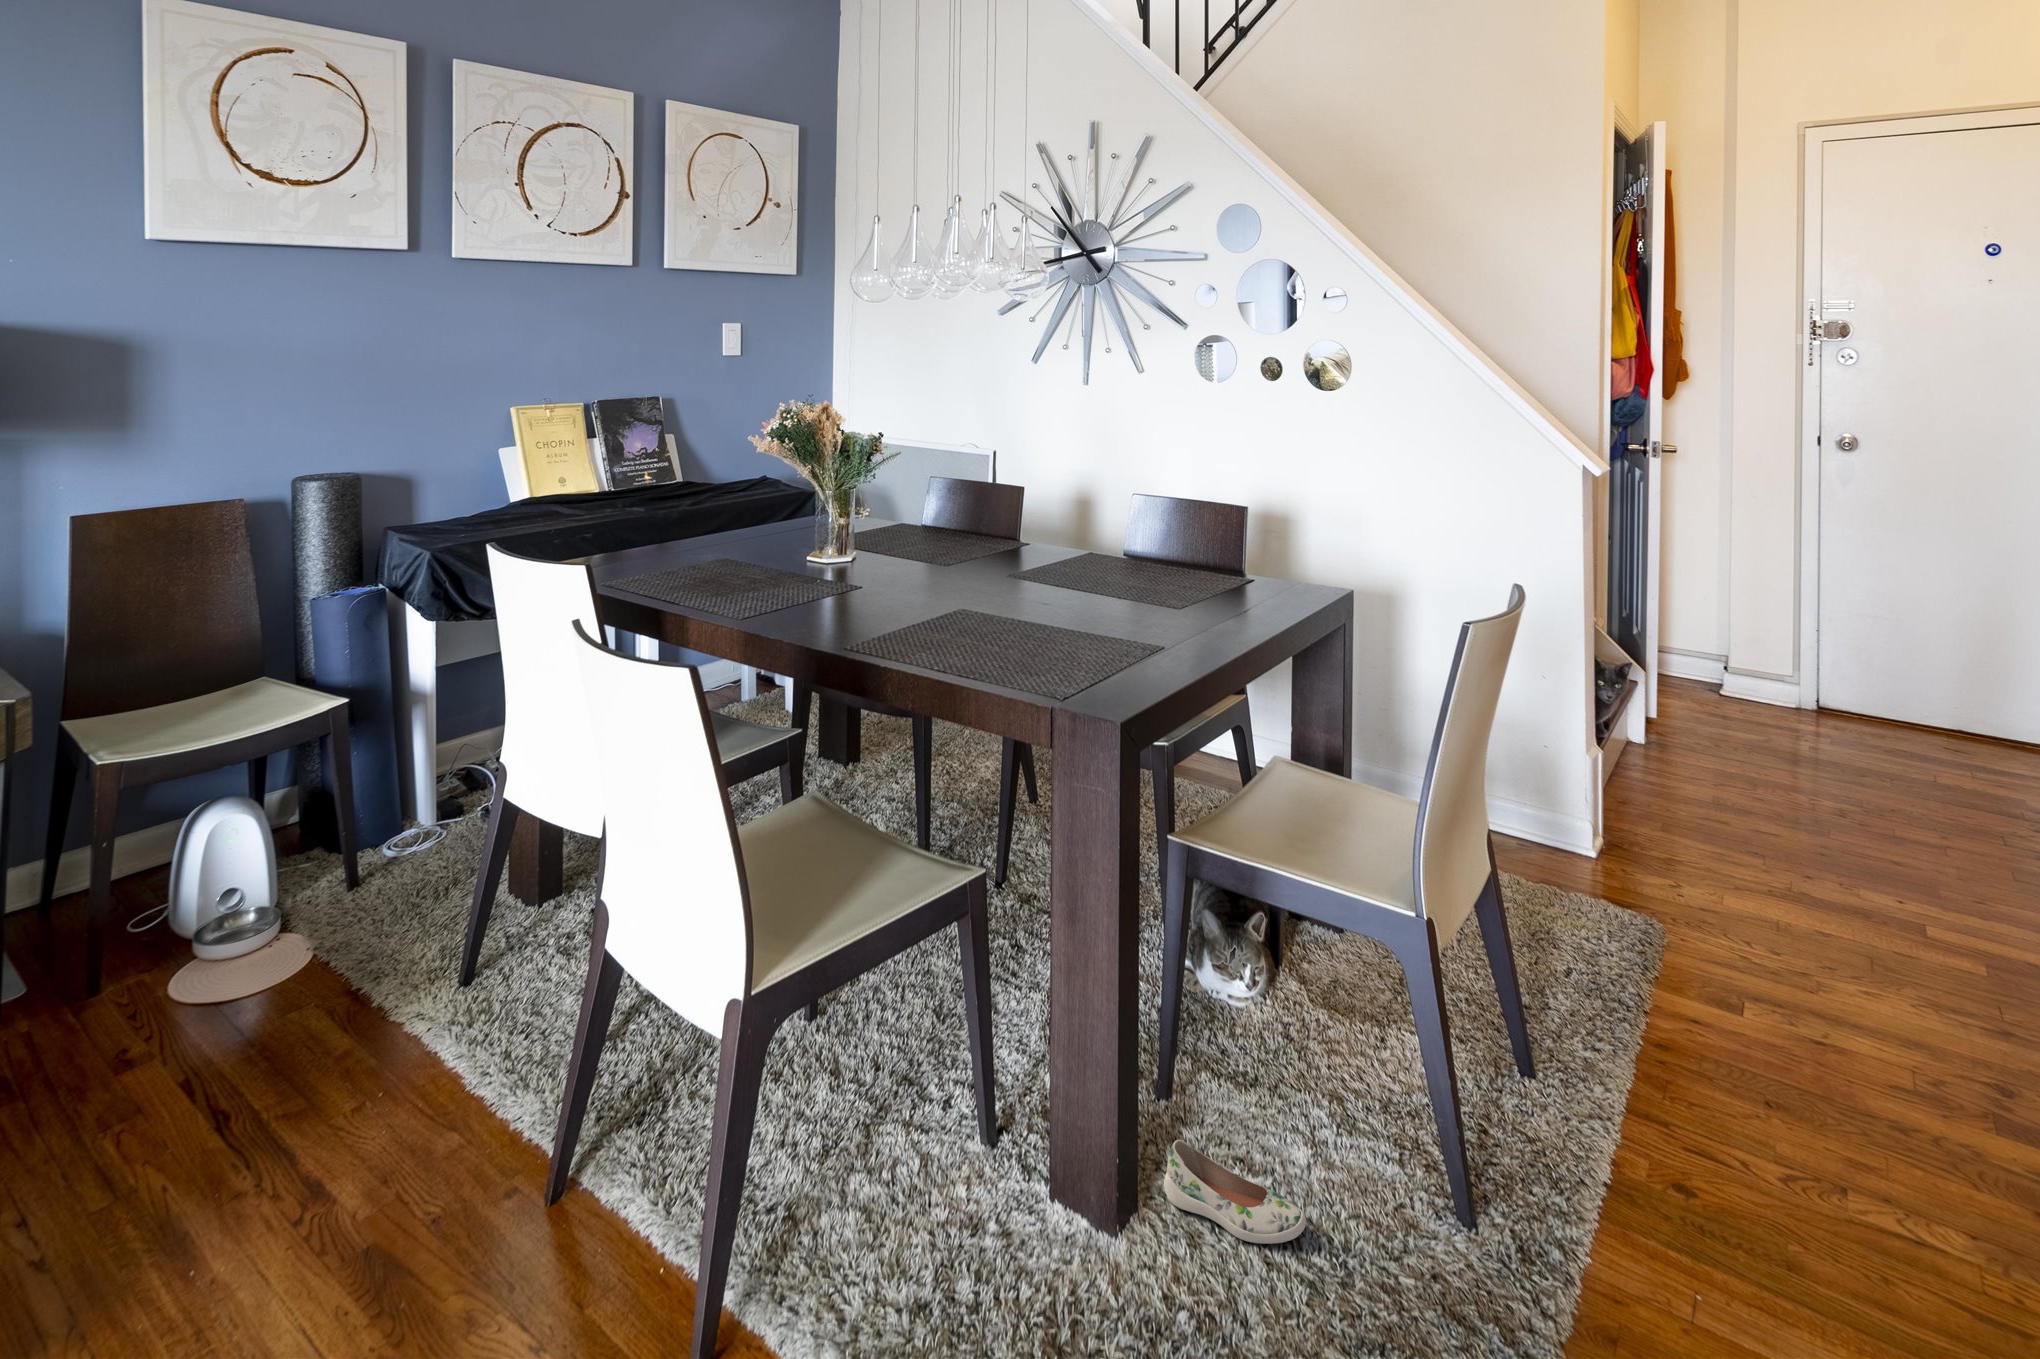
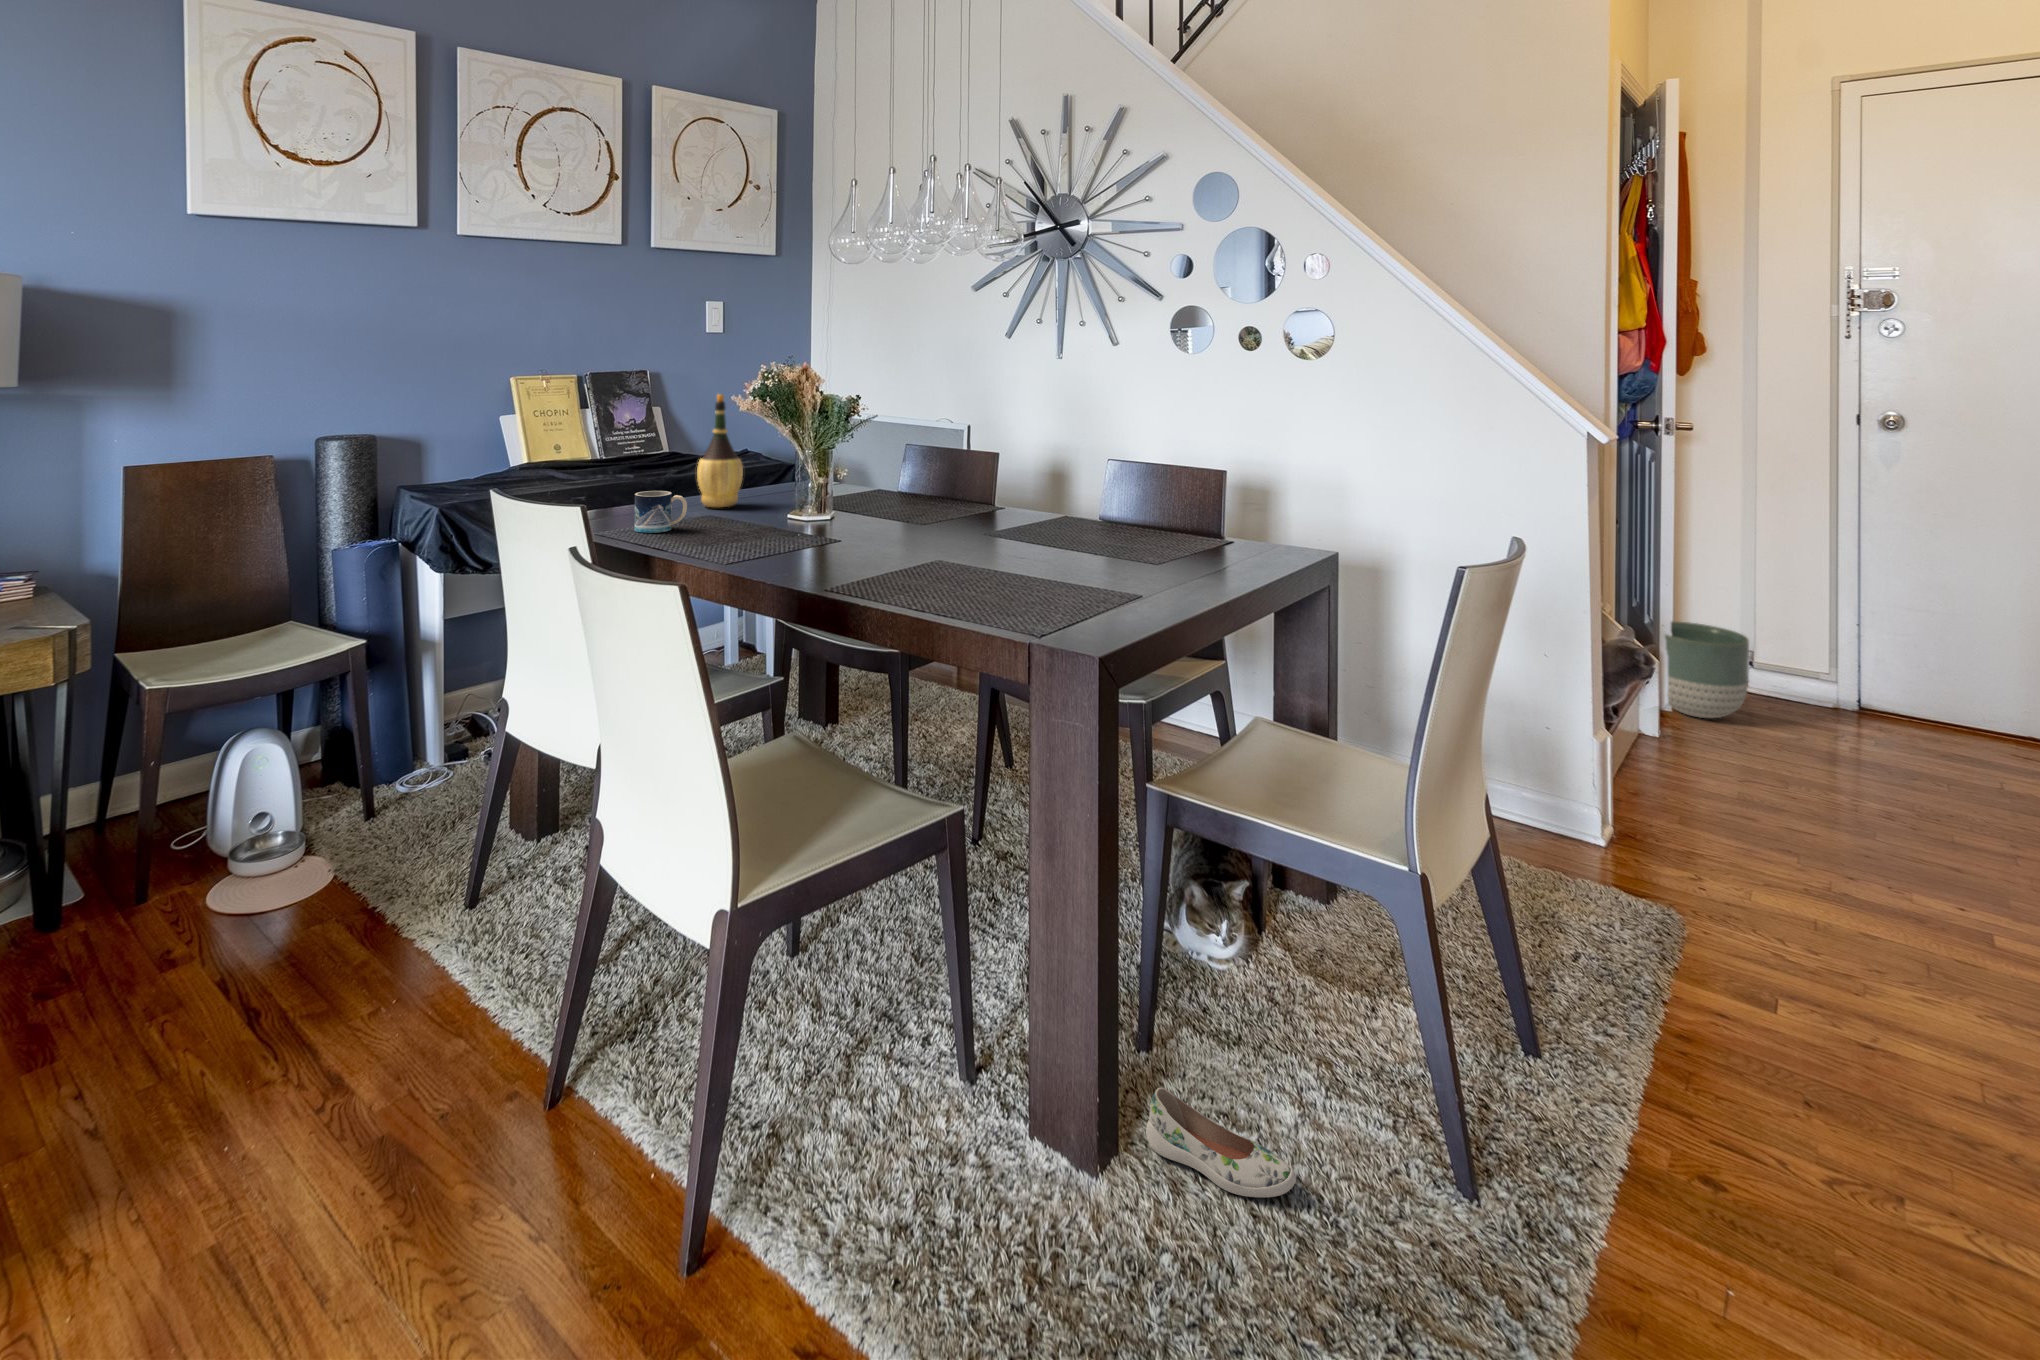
wine bottle: none [713,433,762,550] -> present [697,394,743,507]
mug: none [646,539,703,584] -> present [635,491,687,533]
planter: none [1644,636,1732,728] -> present [1665,621,1749,718]

